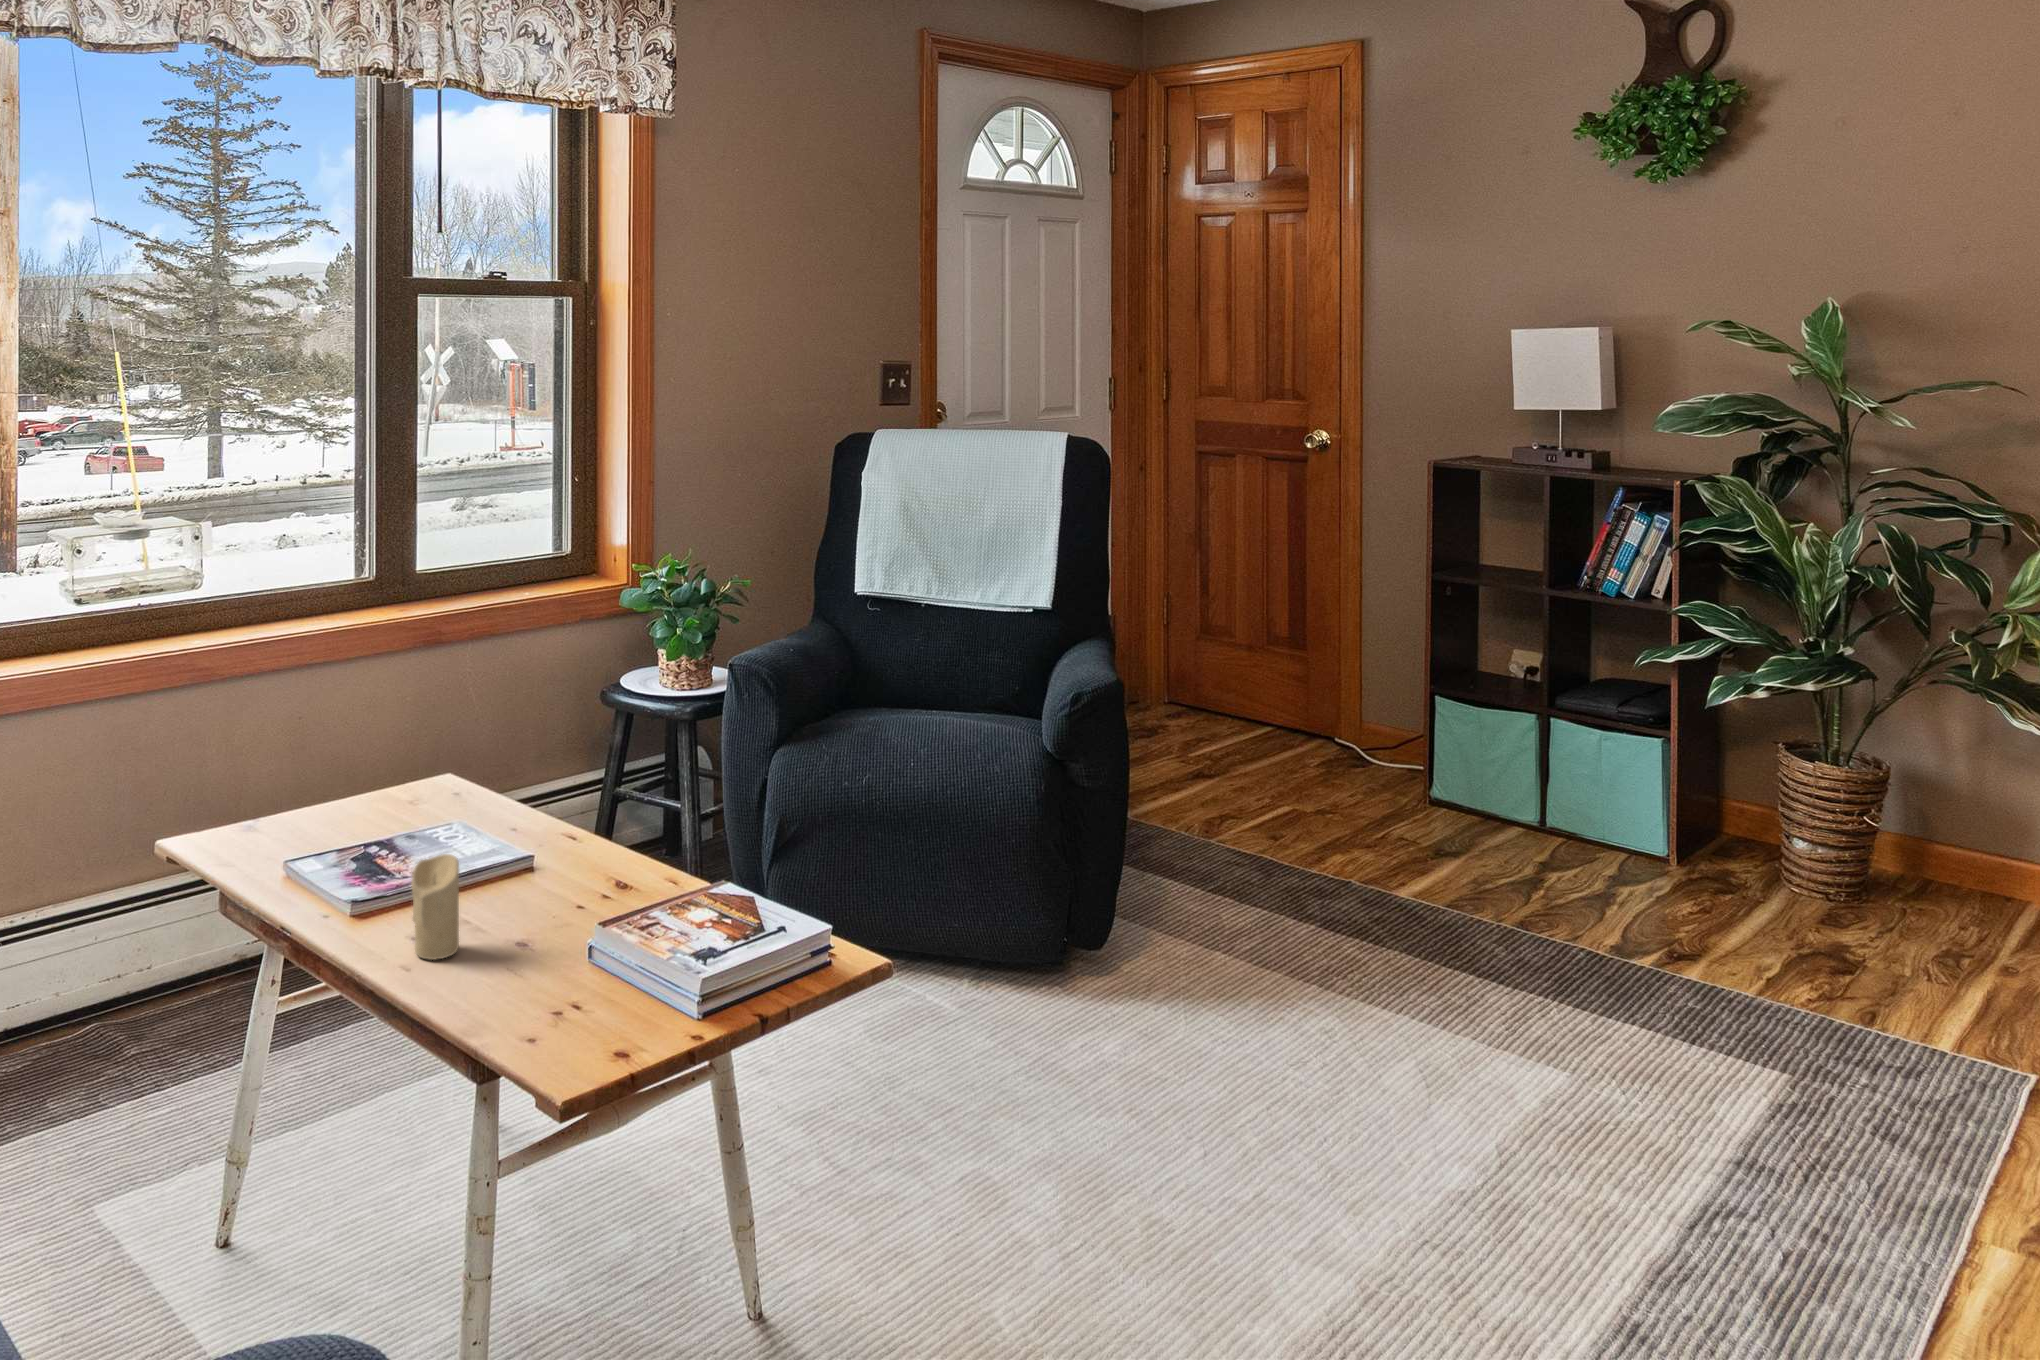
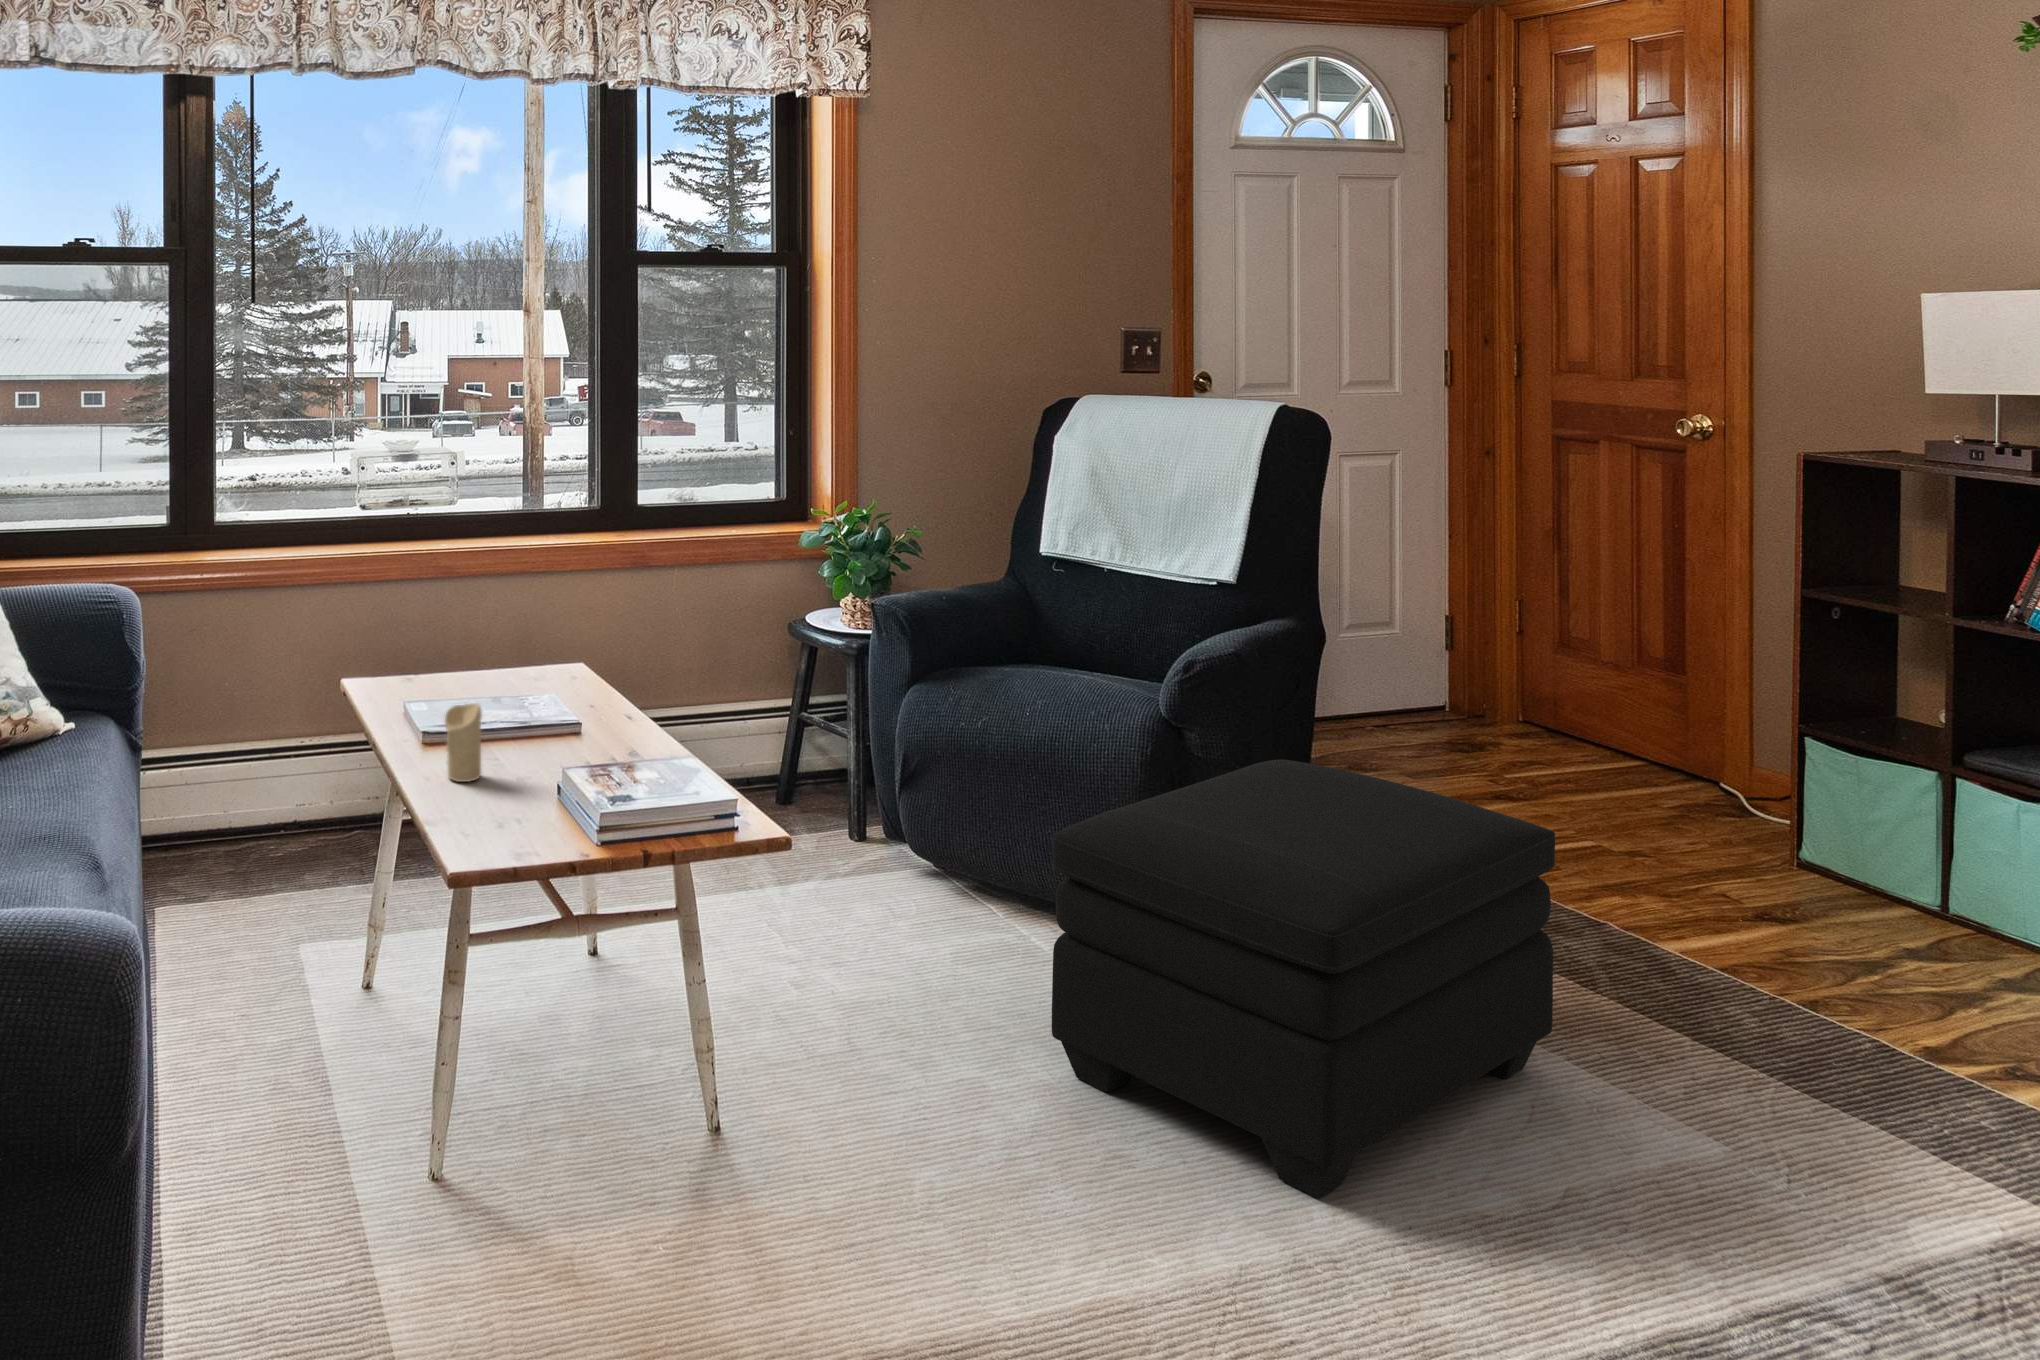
ottoman: none [1051,785,1423,1222] -> present [1052,760,1555,1198]

